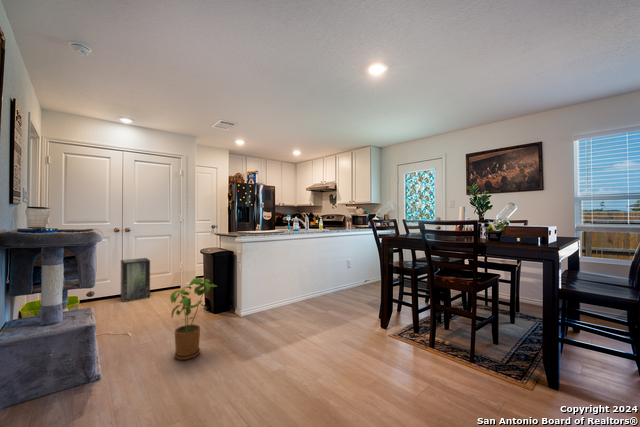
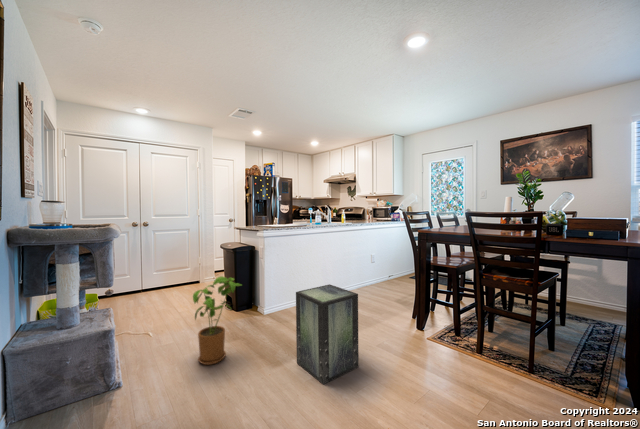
storage box: present [121,258,150,302] -> present [296,284,359,384]

